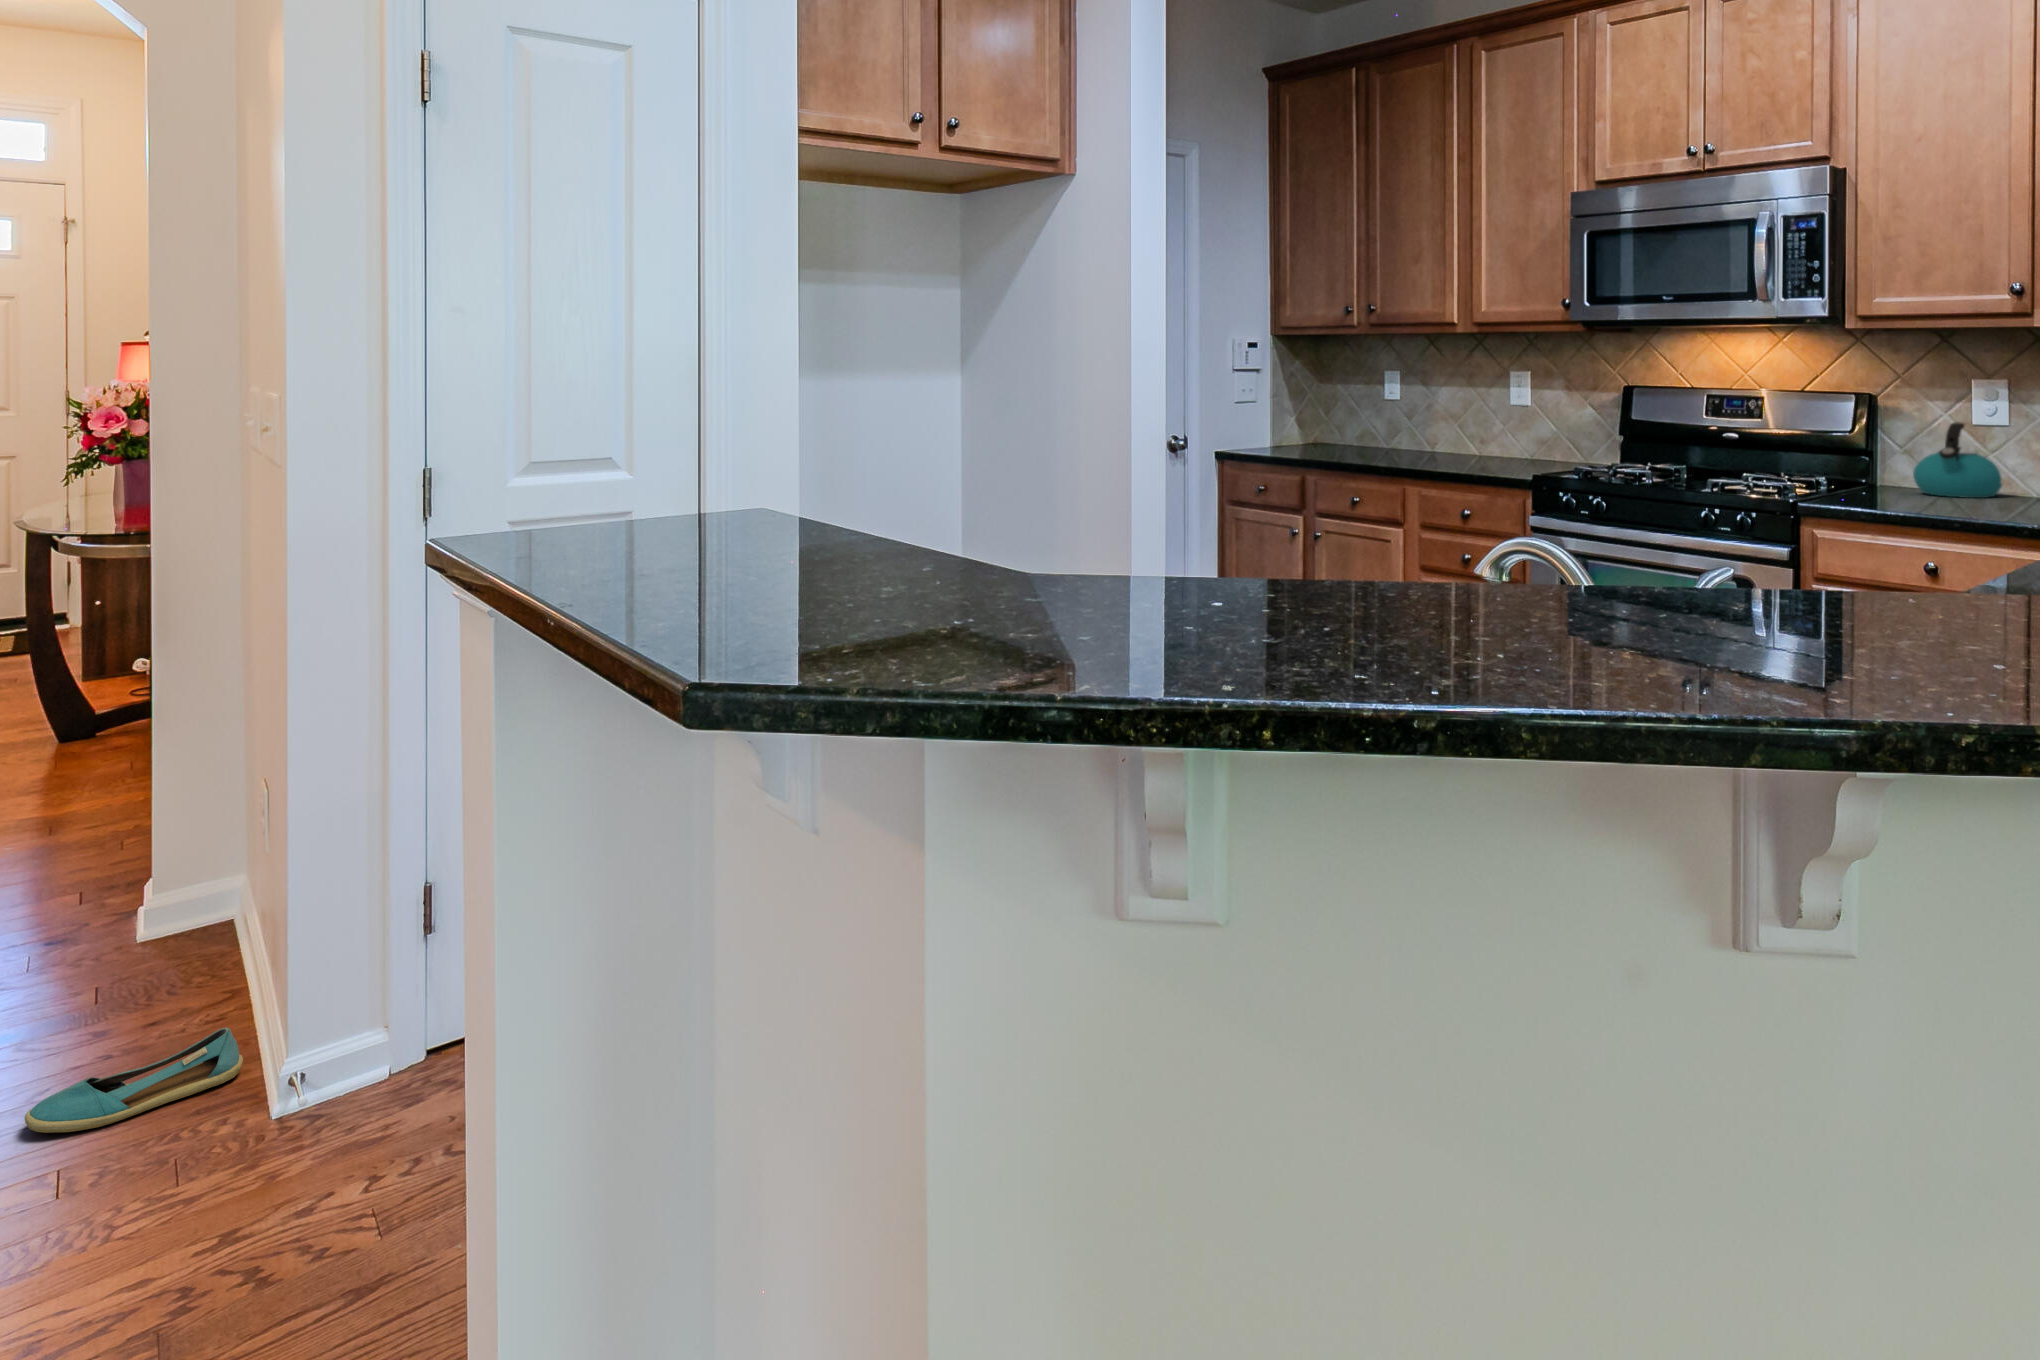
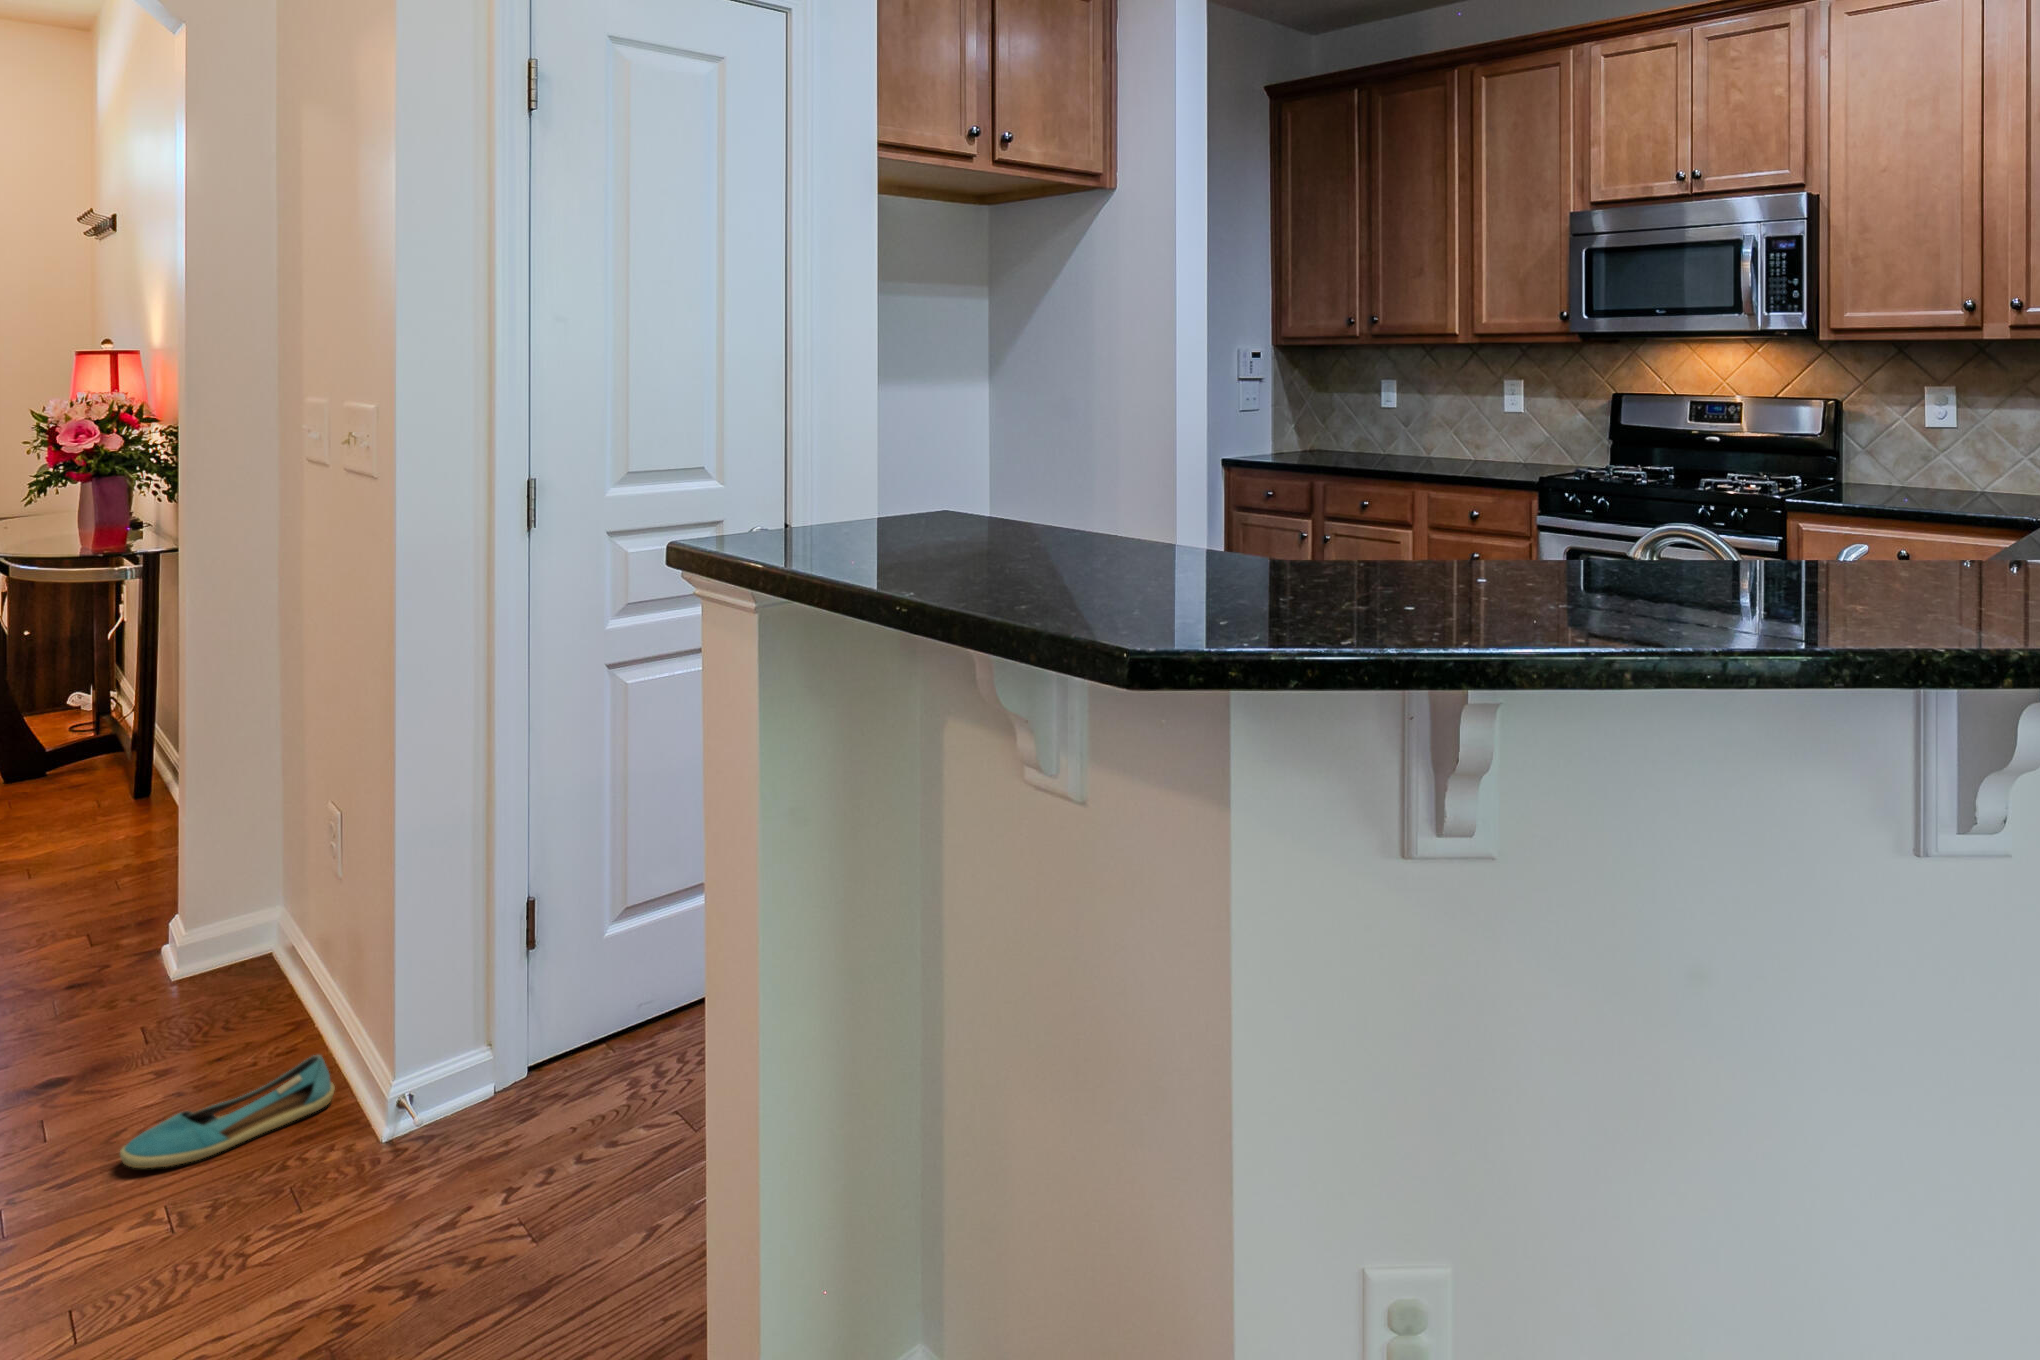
kettle: present [1913,422,2002,498] -> none [1875,426,1954,495]

